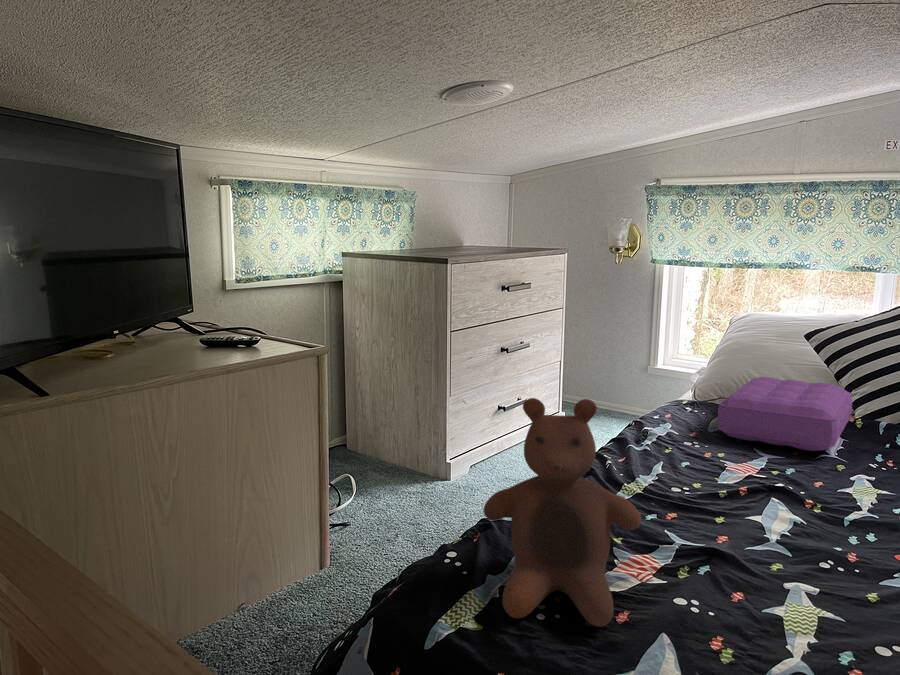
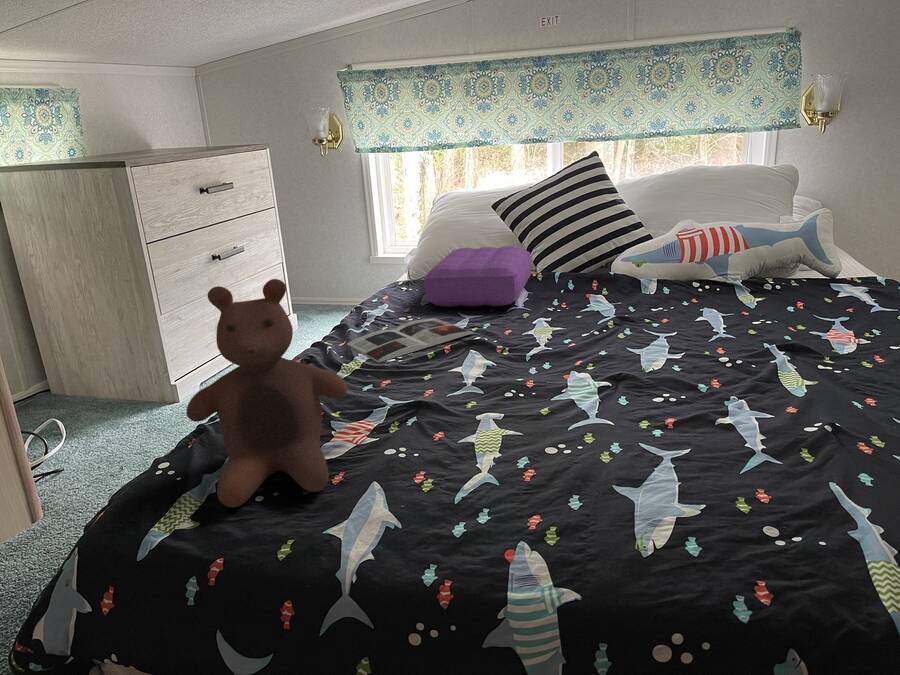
magazine: none [627,450,776,490] -> present [346,318,473,363]

